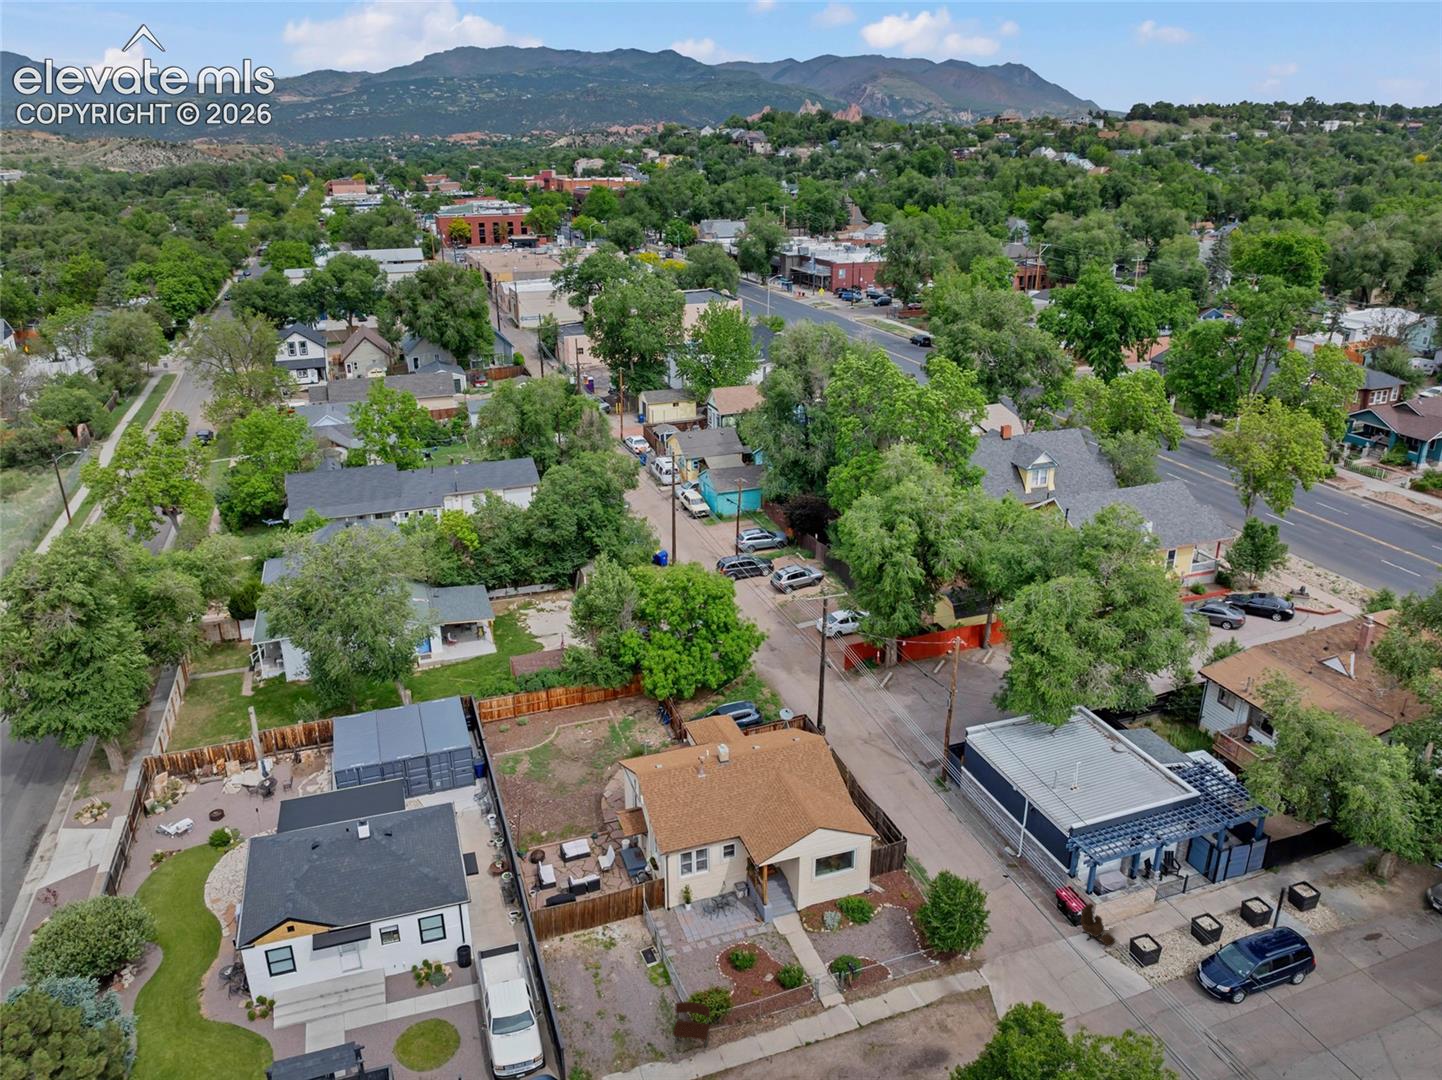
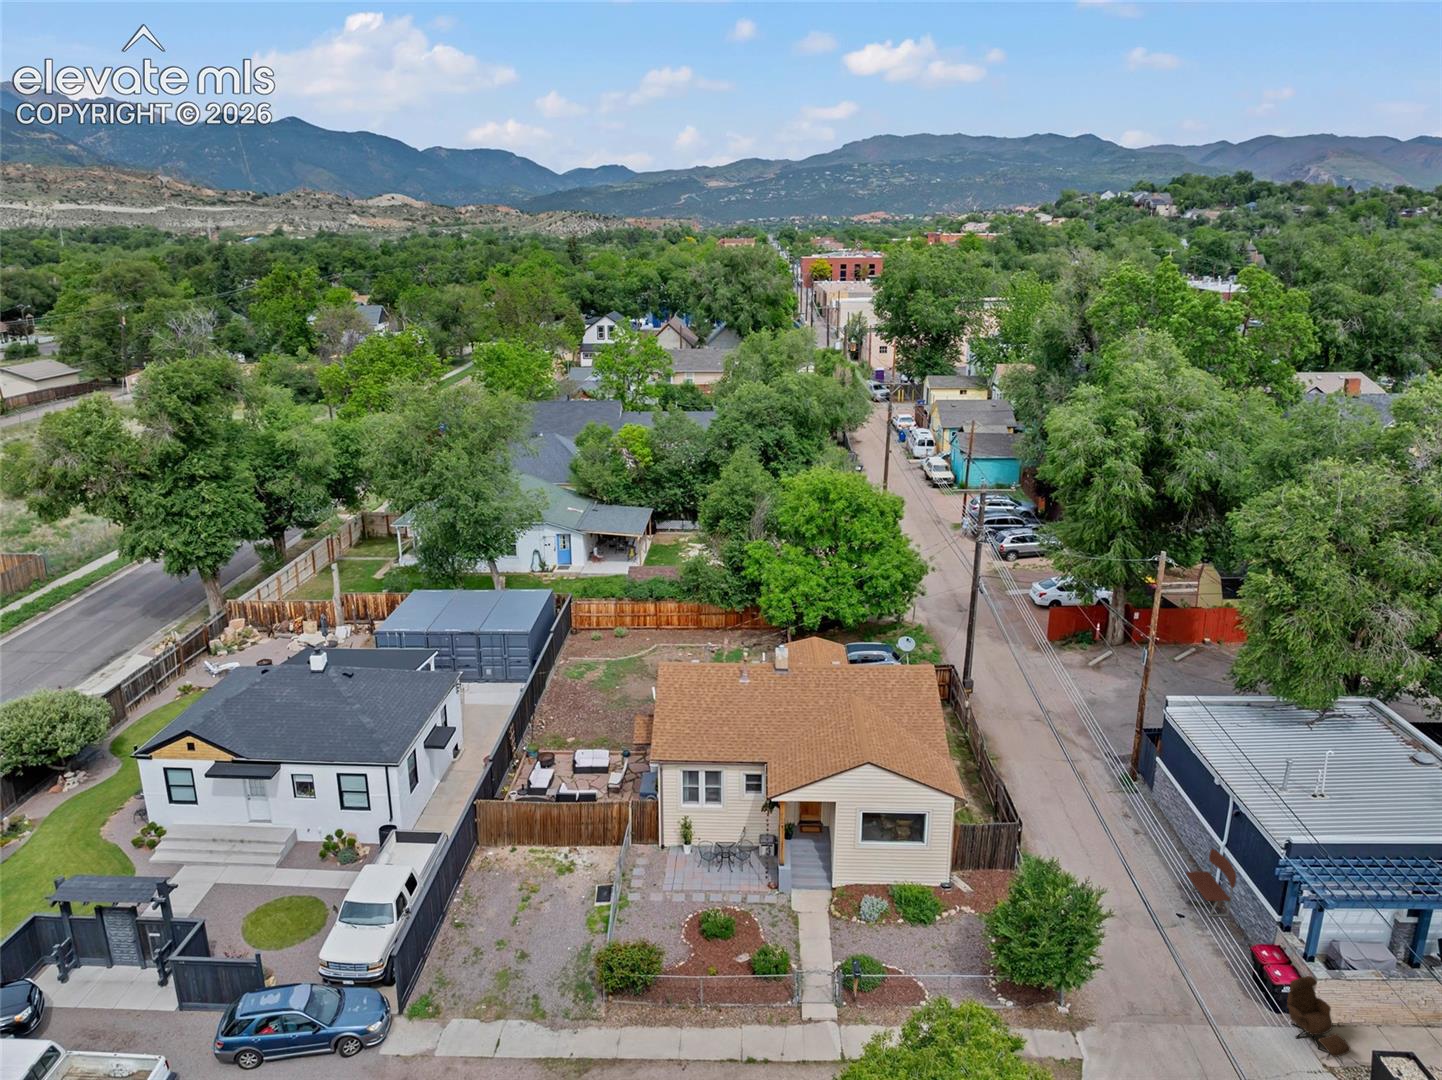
bench: present [673,1002,710,1047] -> present [1186,849,1236,917]

